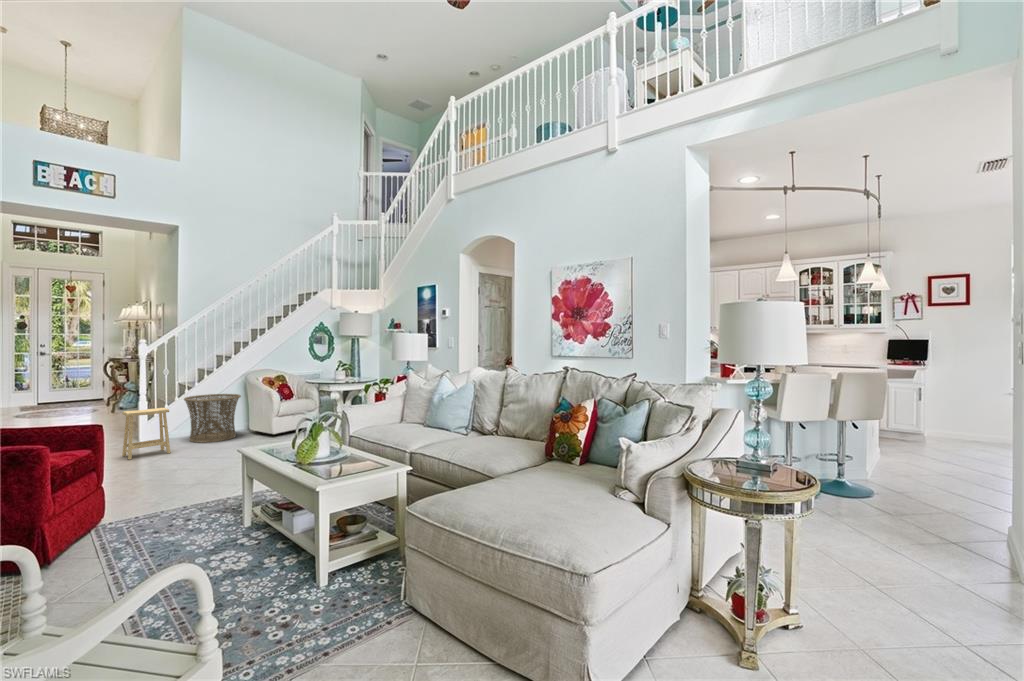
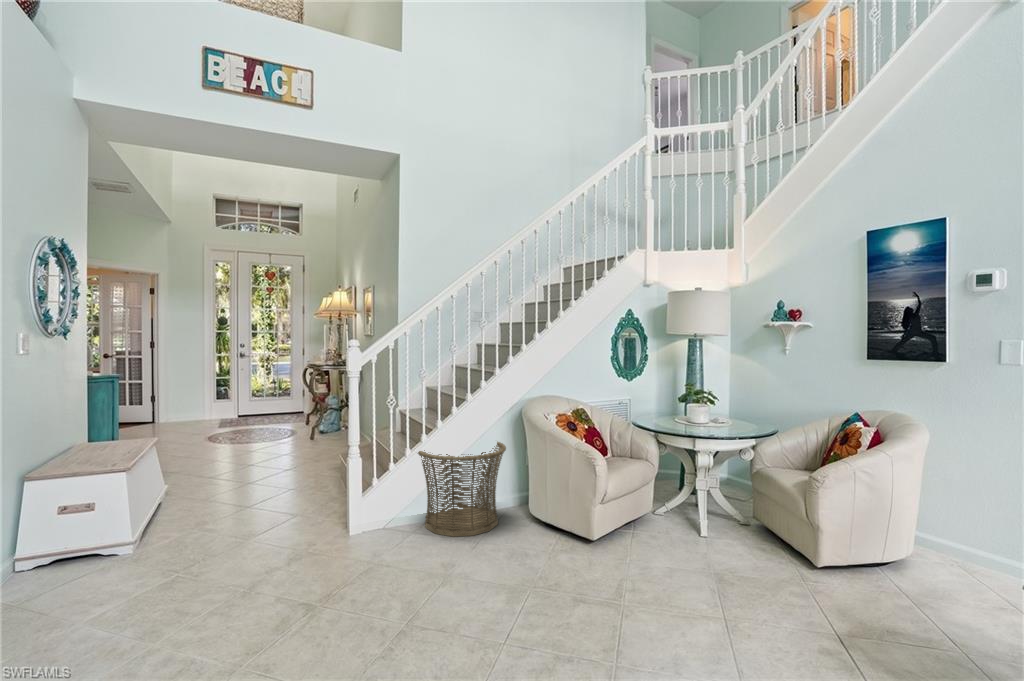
footstool: present [122,408,171,460] -> none [323,475,404,587]

